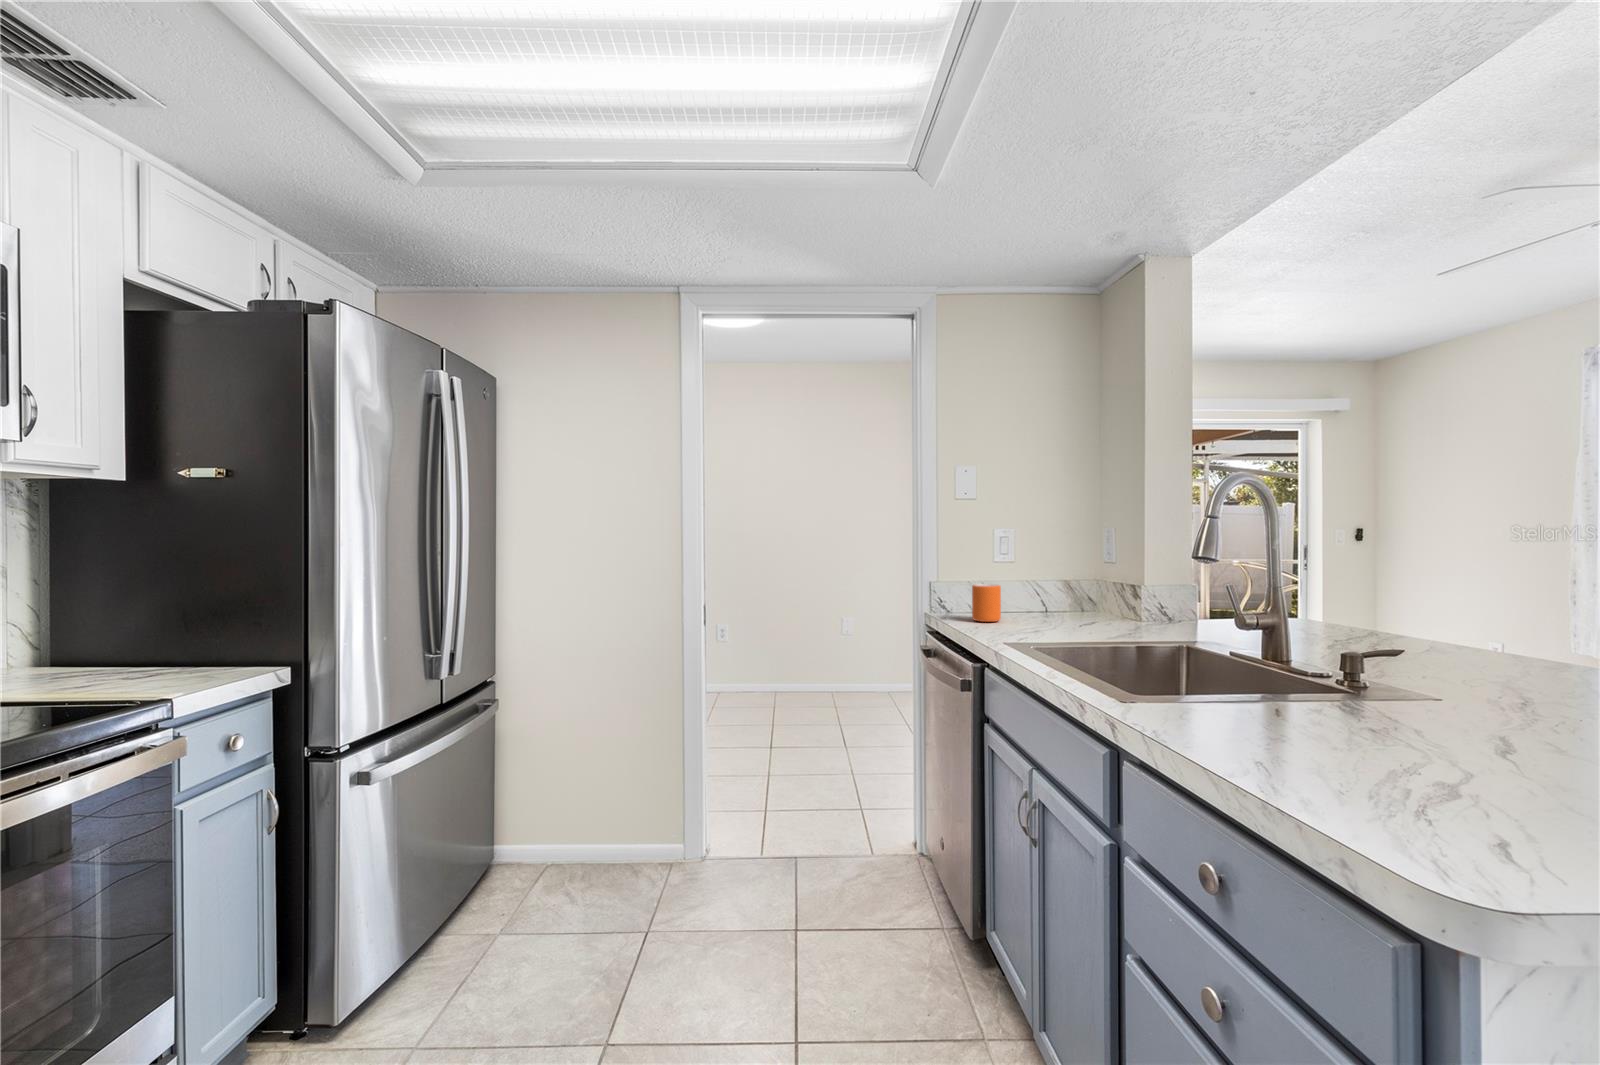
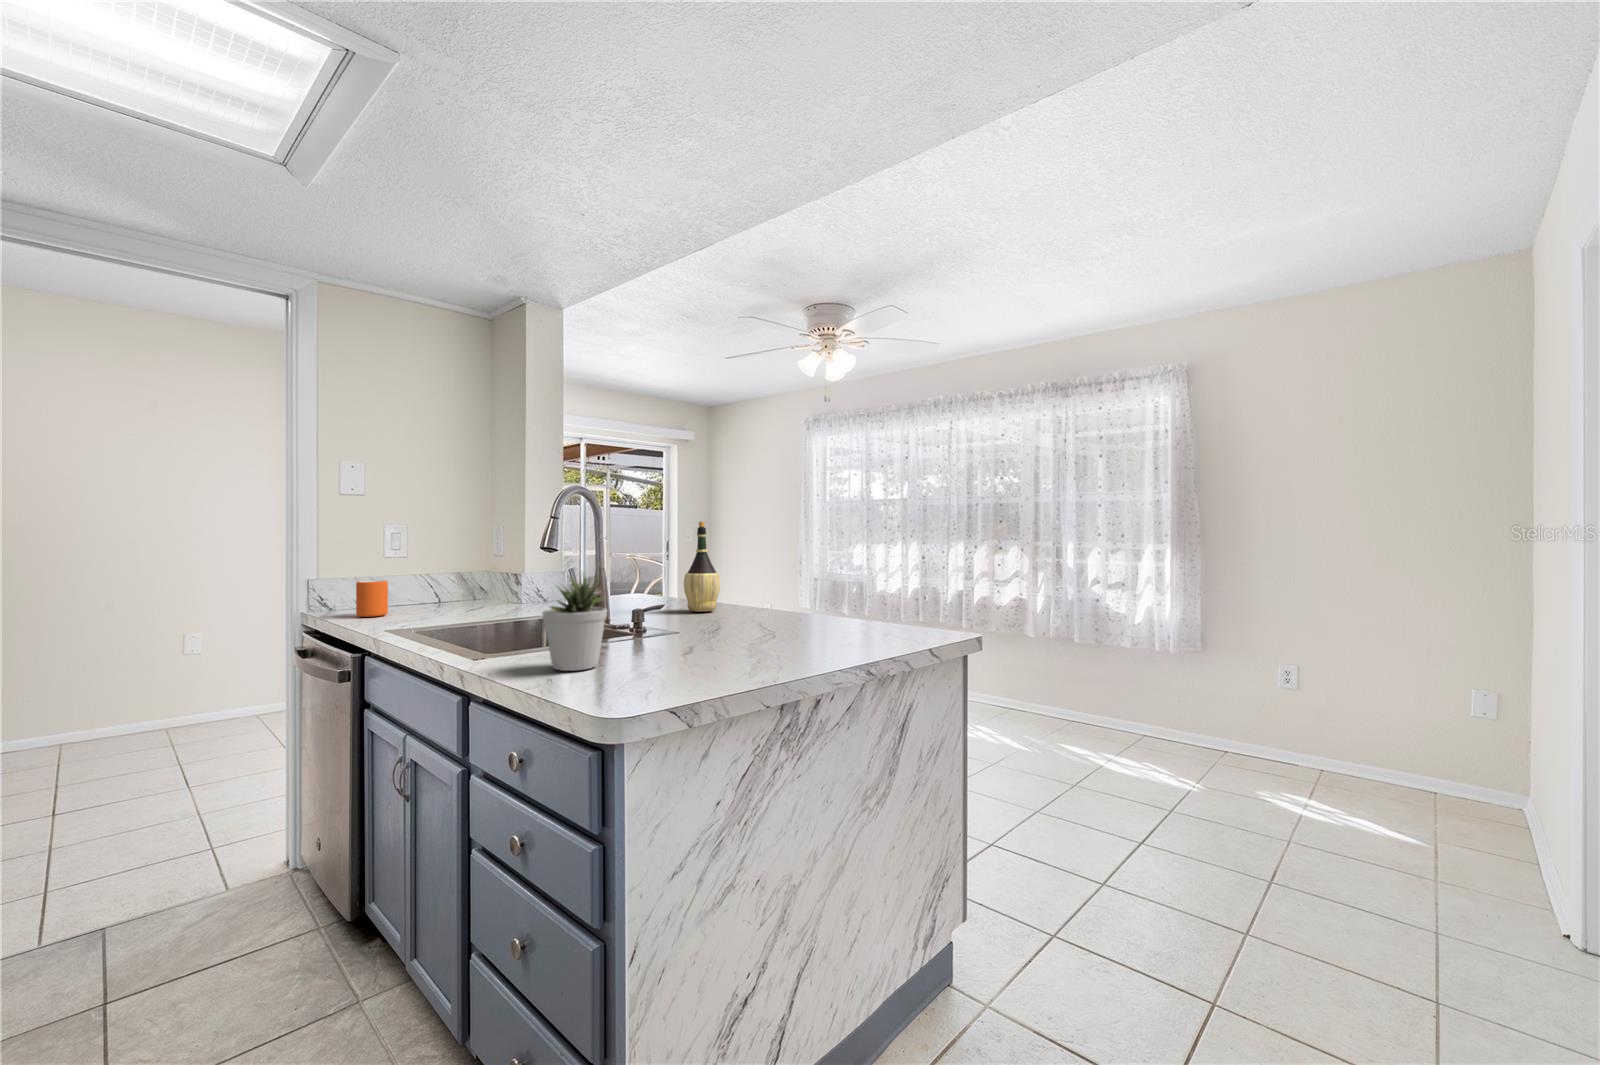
wine bottle: none [1413,520,1491,663] -> present [684,521,720,612]
potted plant: none [1237,601,1354,755] -> present [542,574,607,671]

